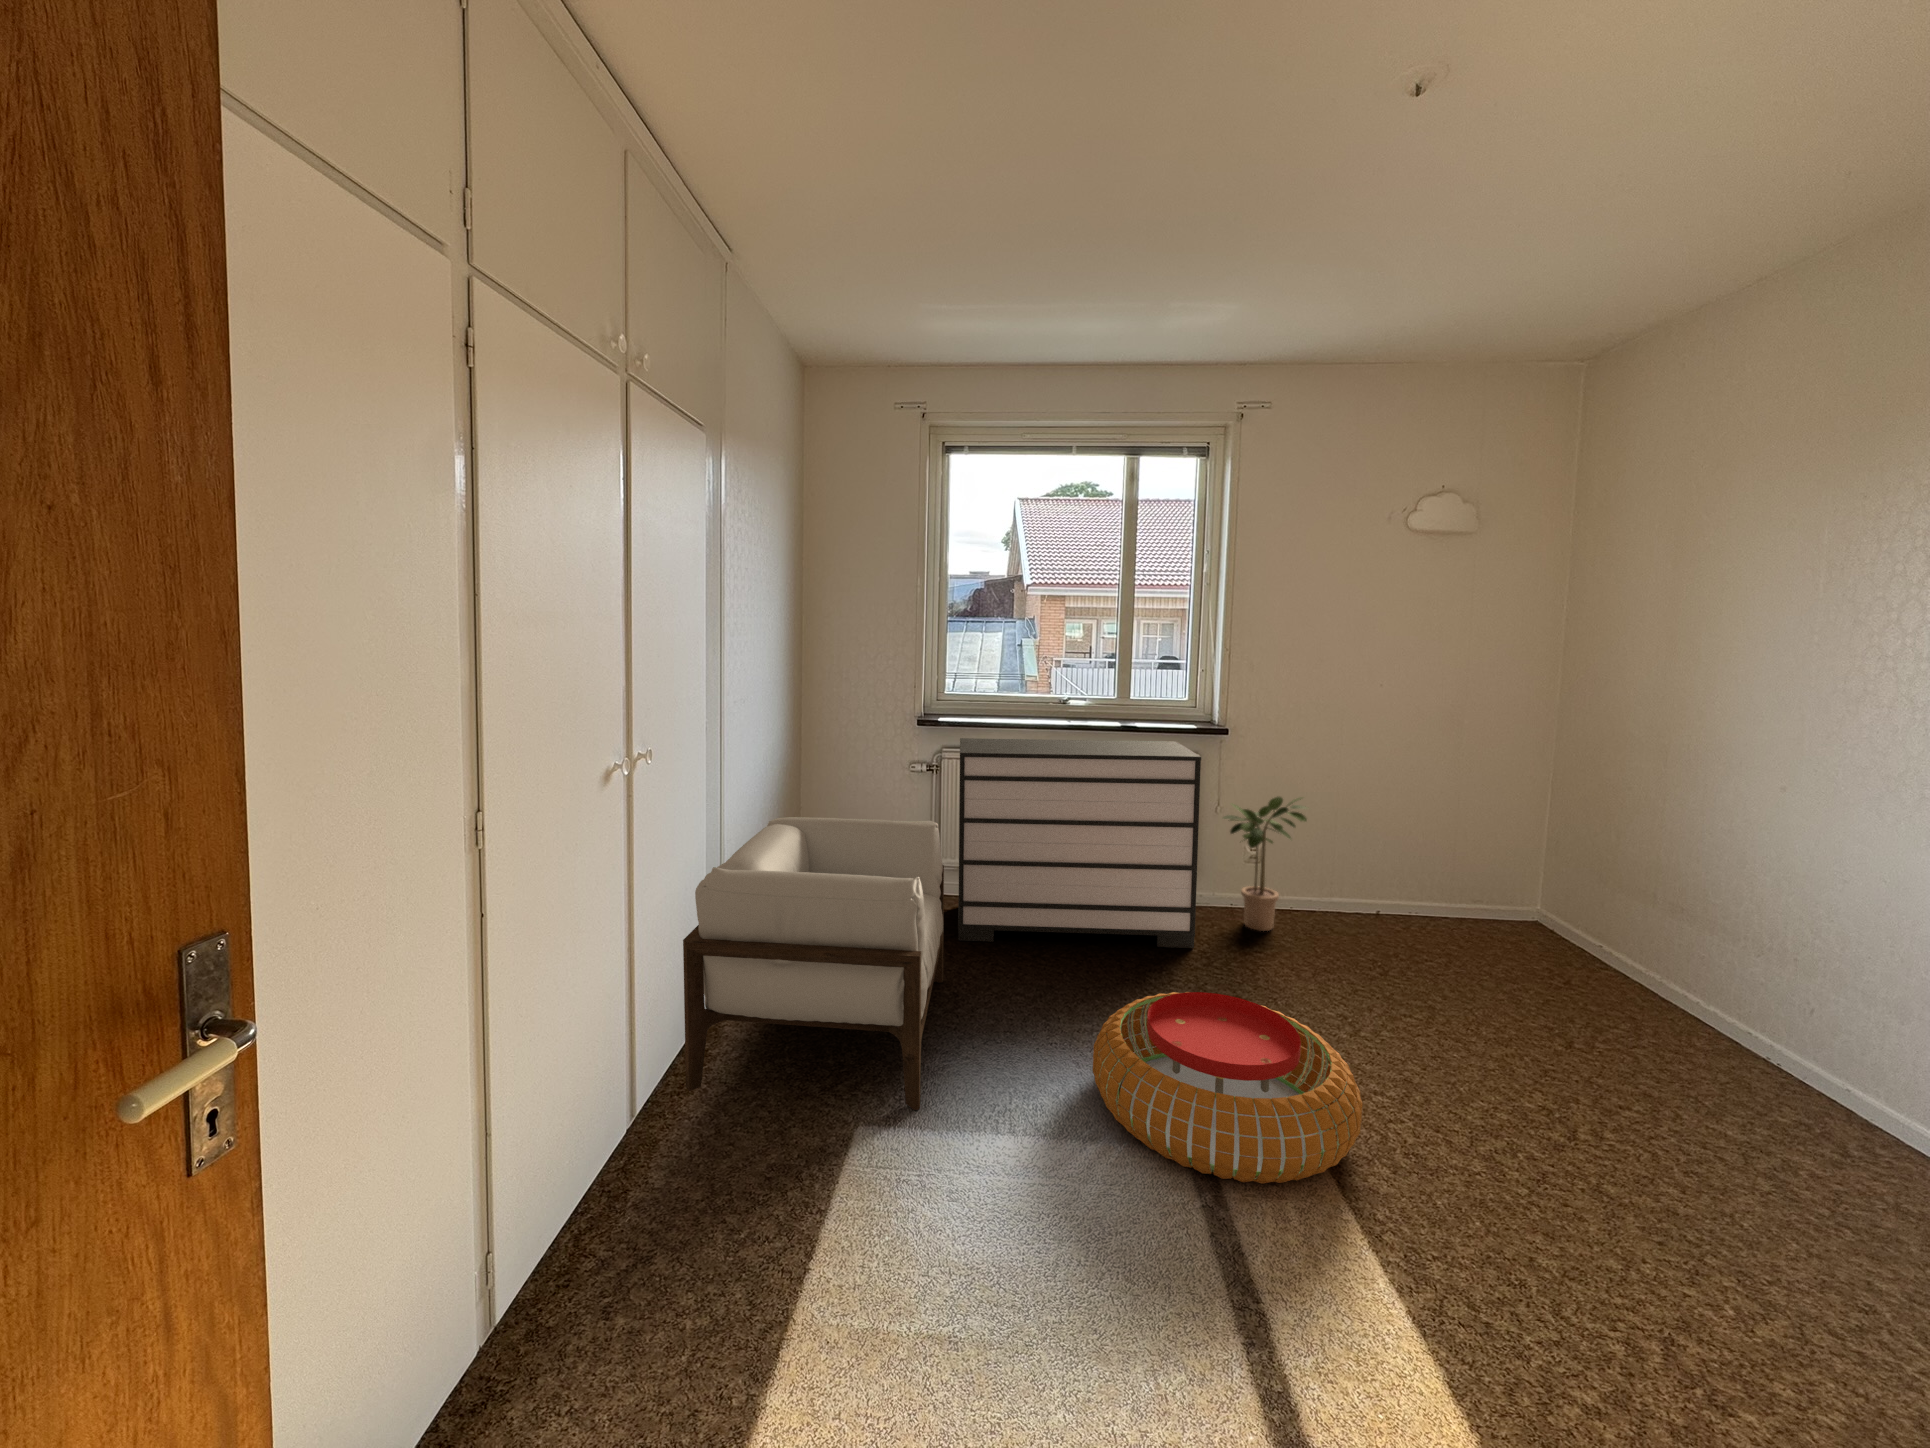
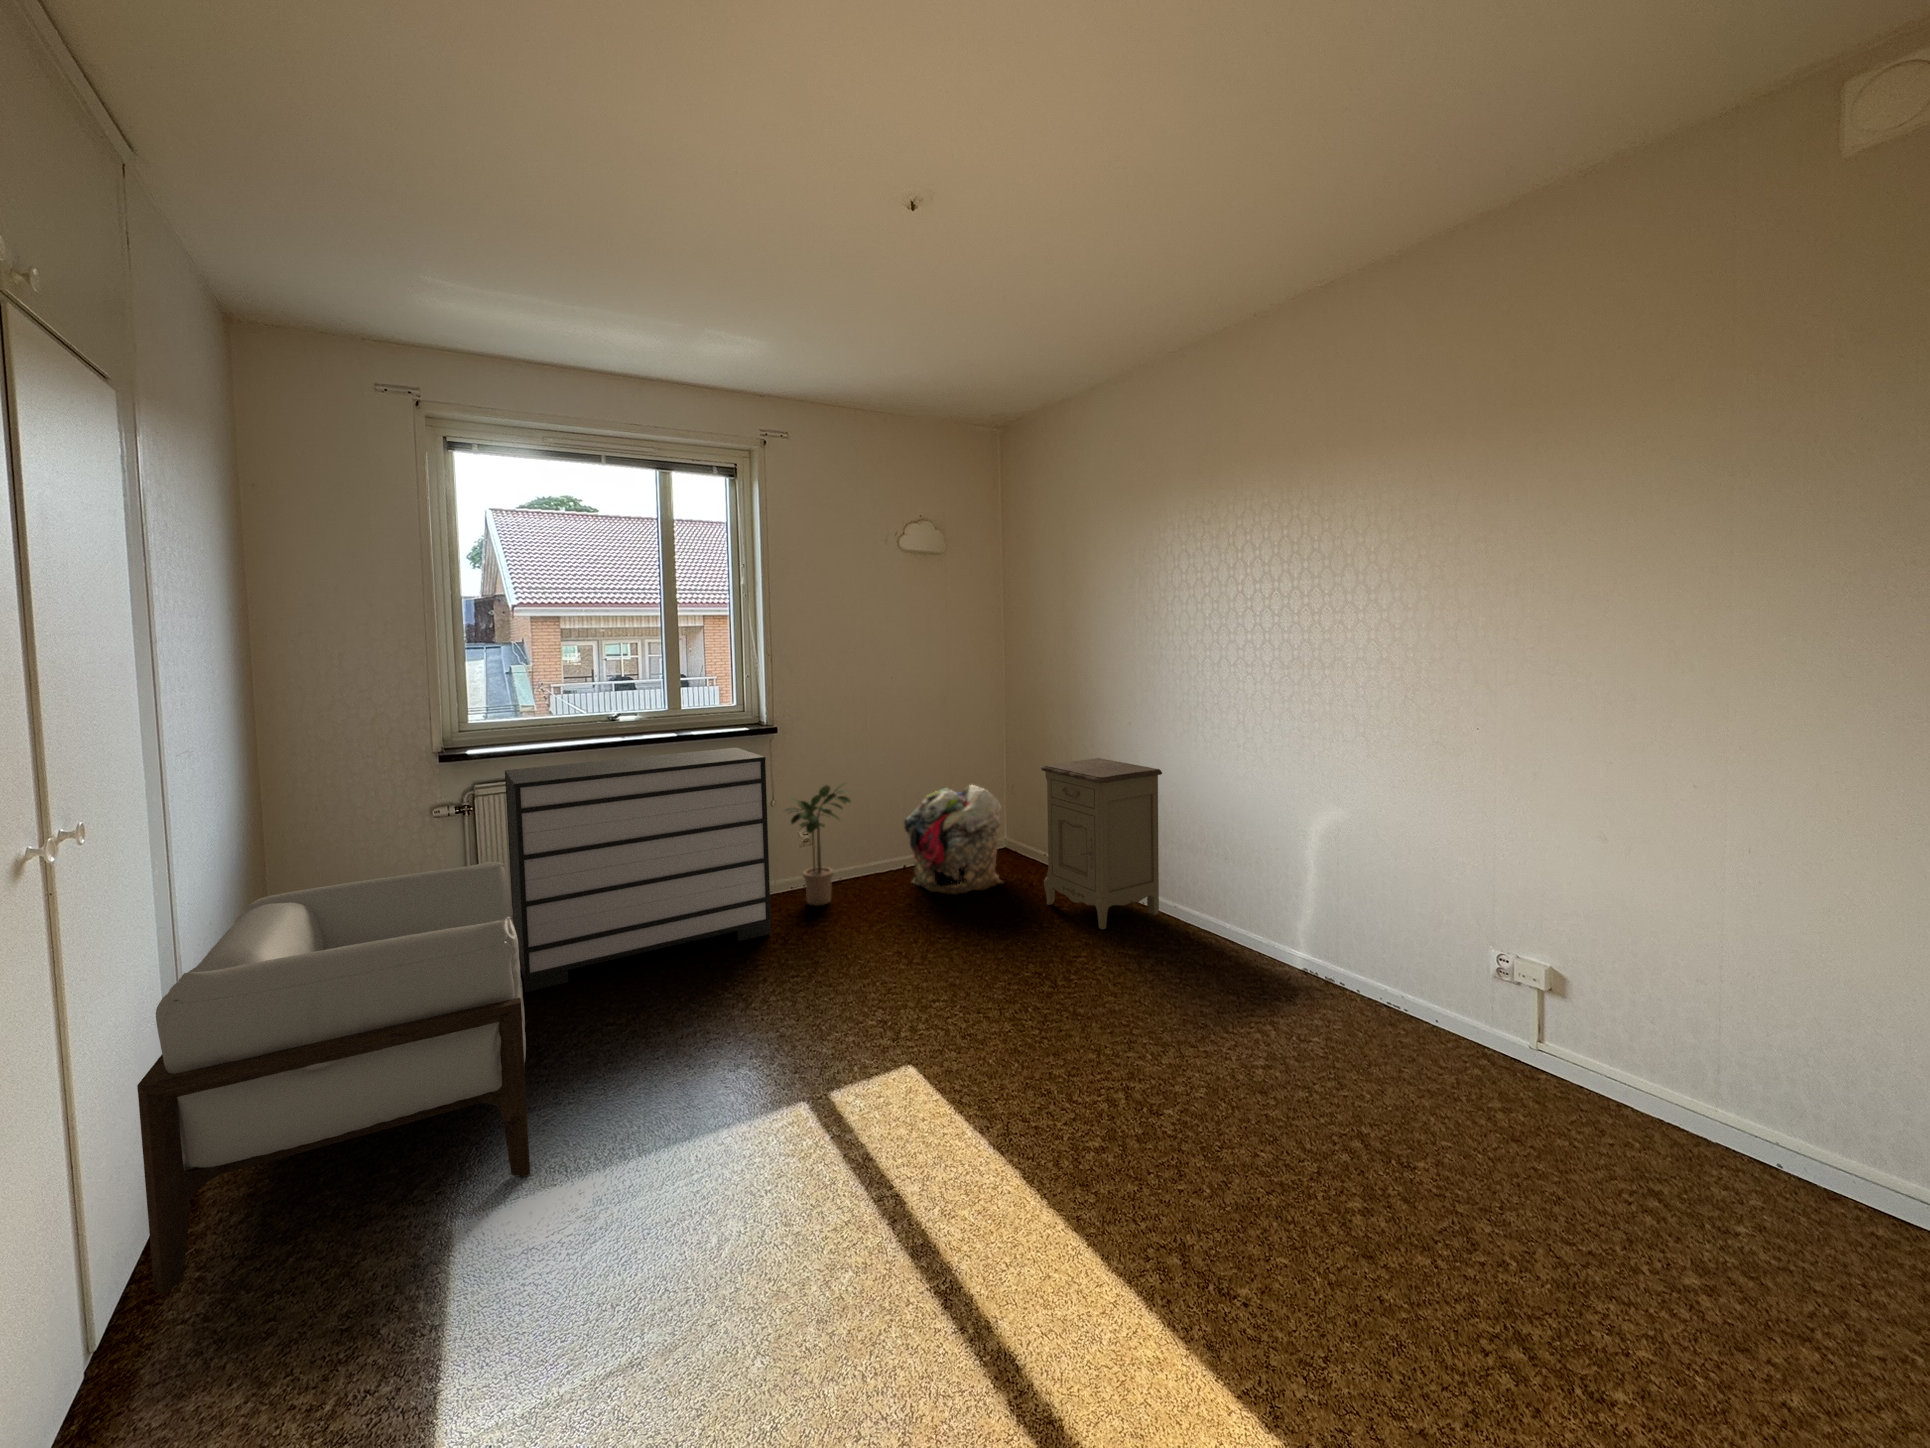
nightstand: none [1594,819,1860,1090] -> present [1041,758,1162,929]
laundry basket: none [1379,824,1535,968] -> present [904,785,1002,894]
pouf: present [1093,992,1363,1184] -> none [710,956,934,1113]

